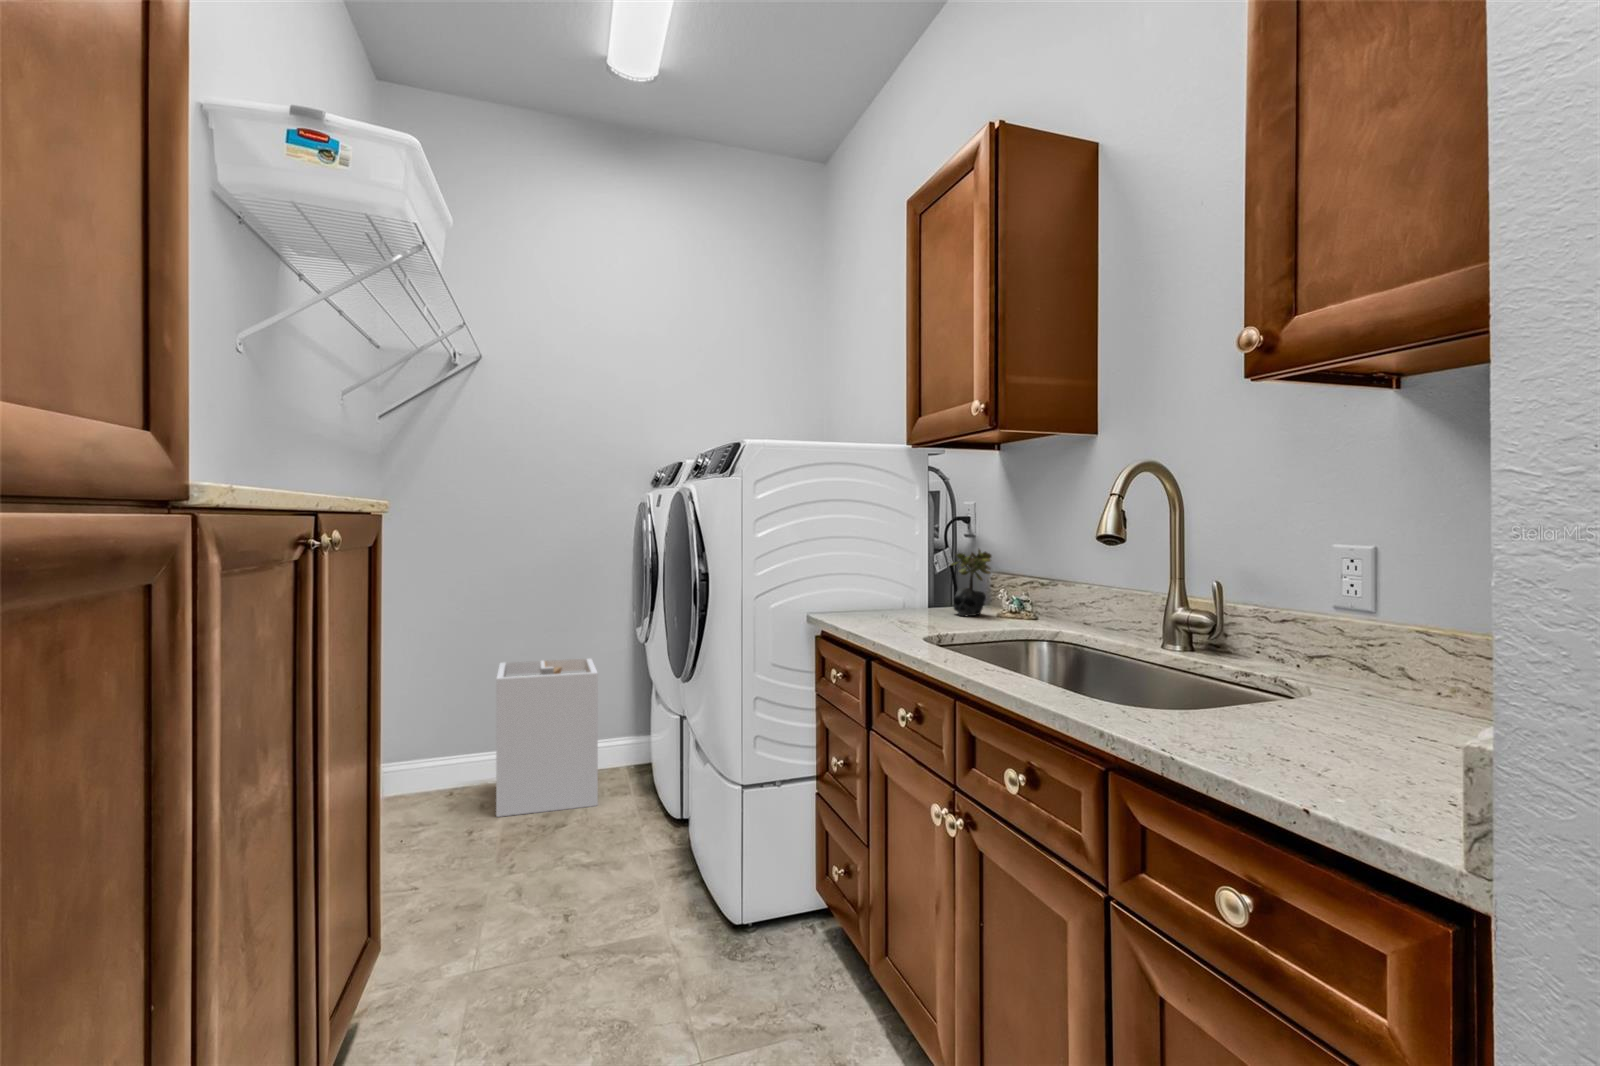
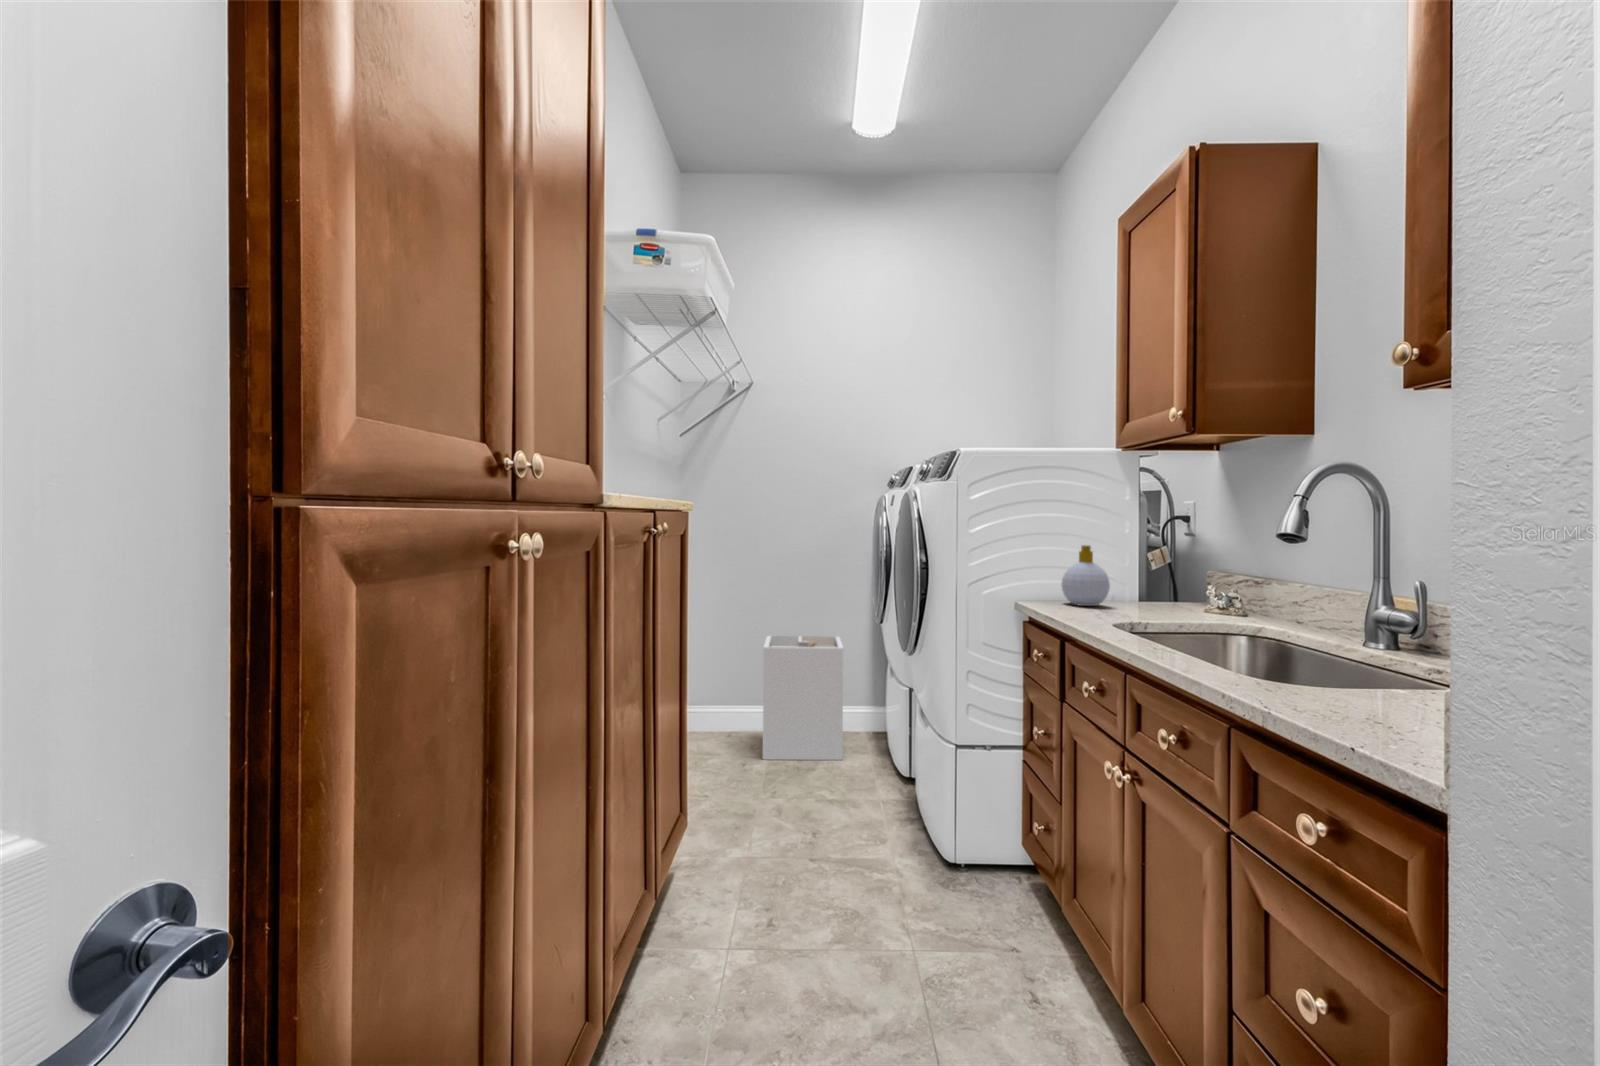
succulent plant: present [951,549,991,616] -> none [1157,546,1202,610]
soap bottle: none [857,550,907,617] -> present [1061,545,1110,606]

